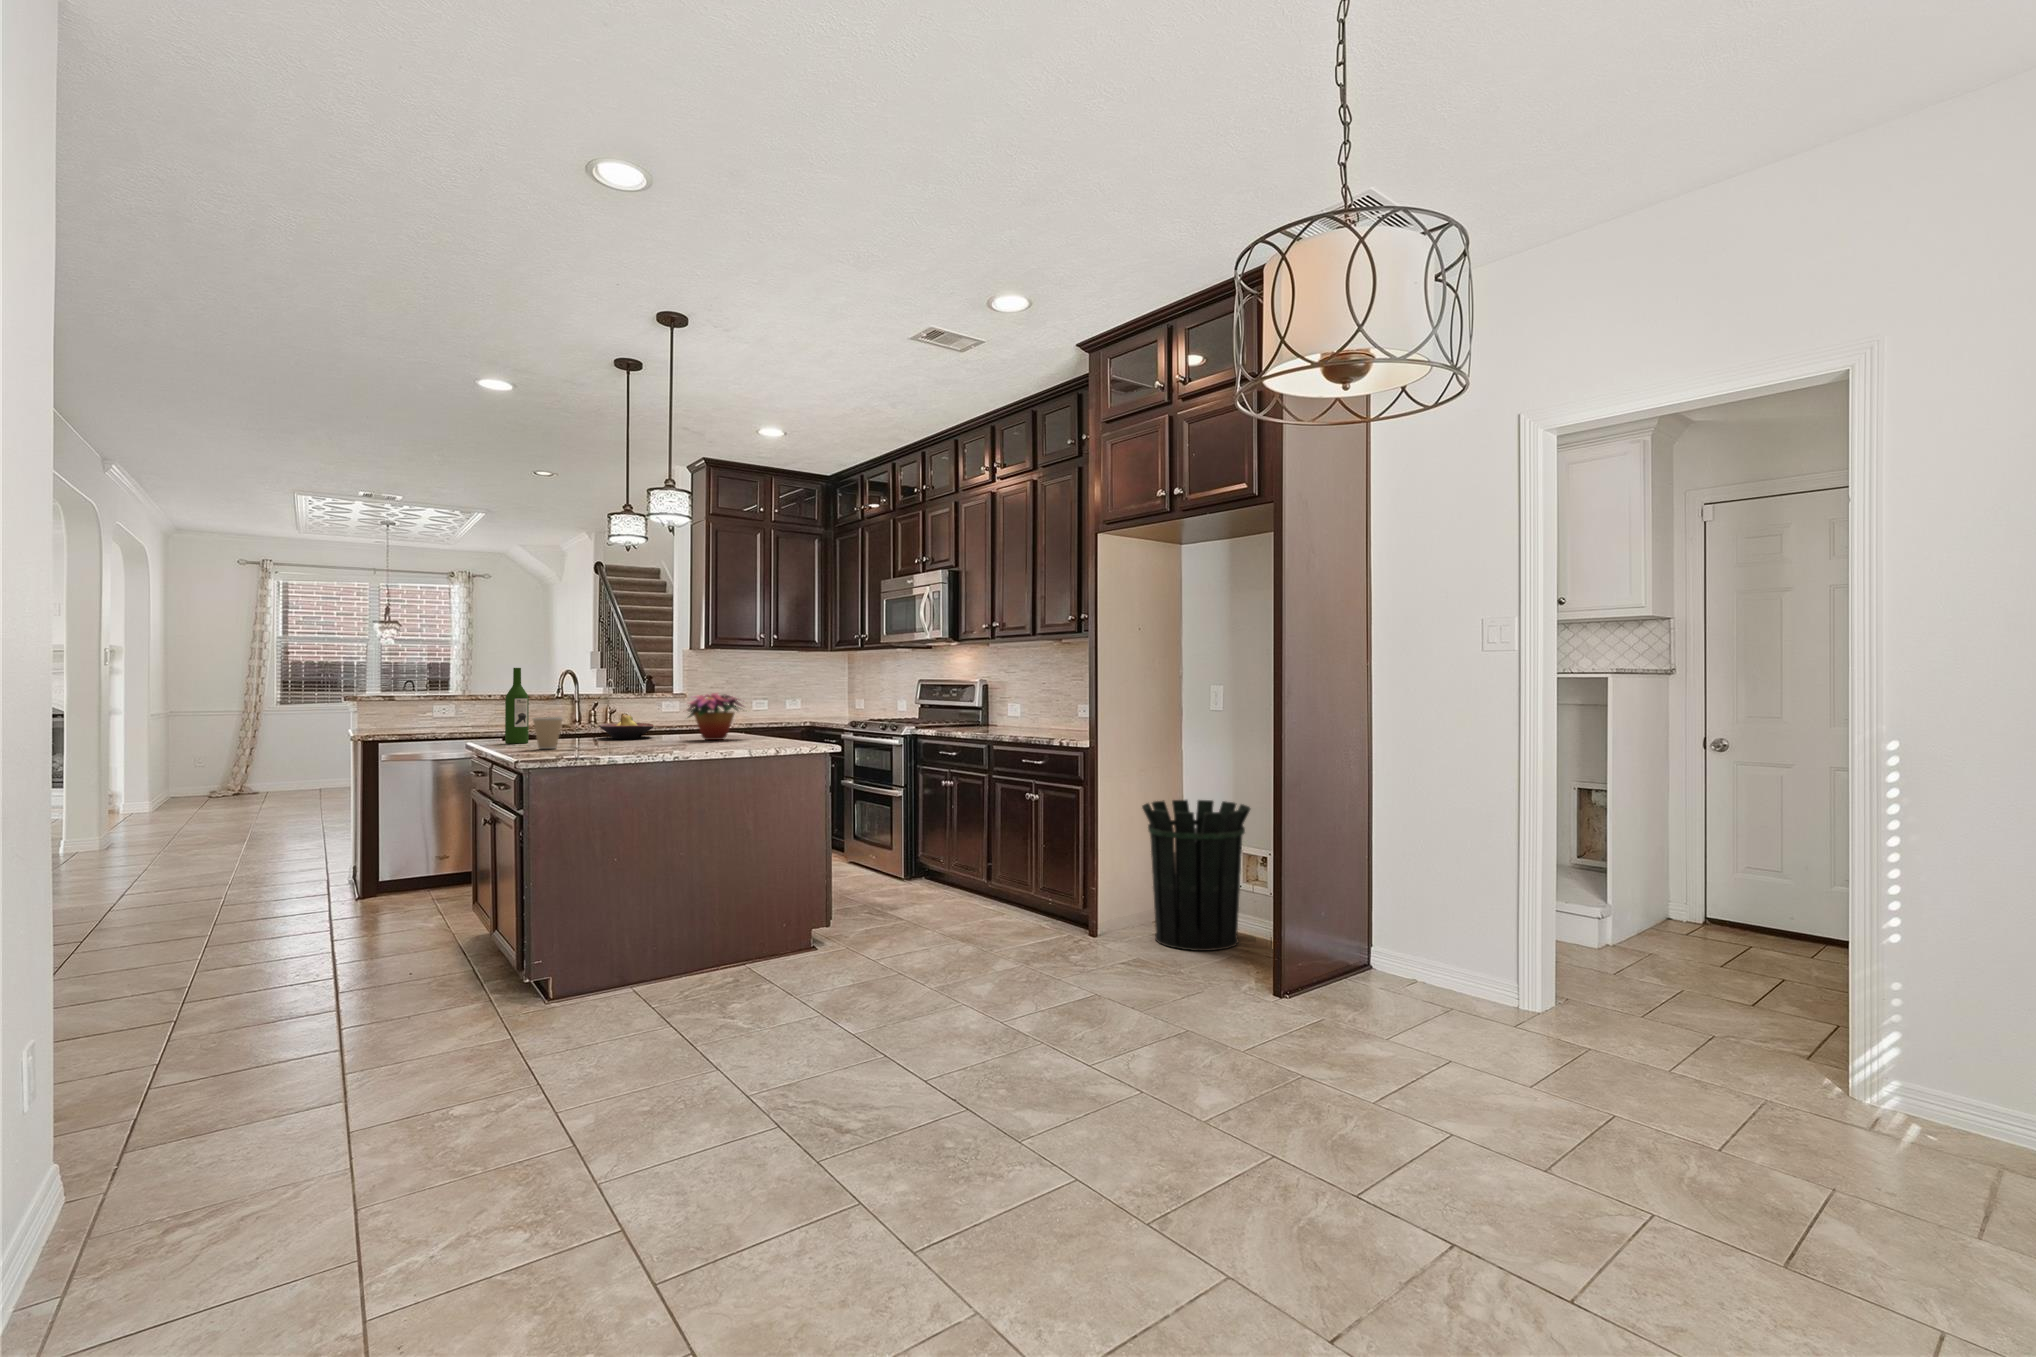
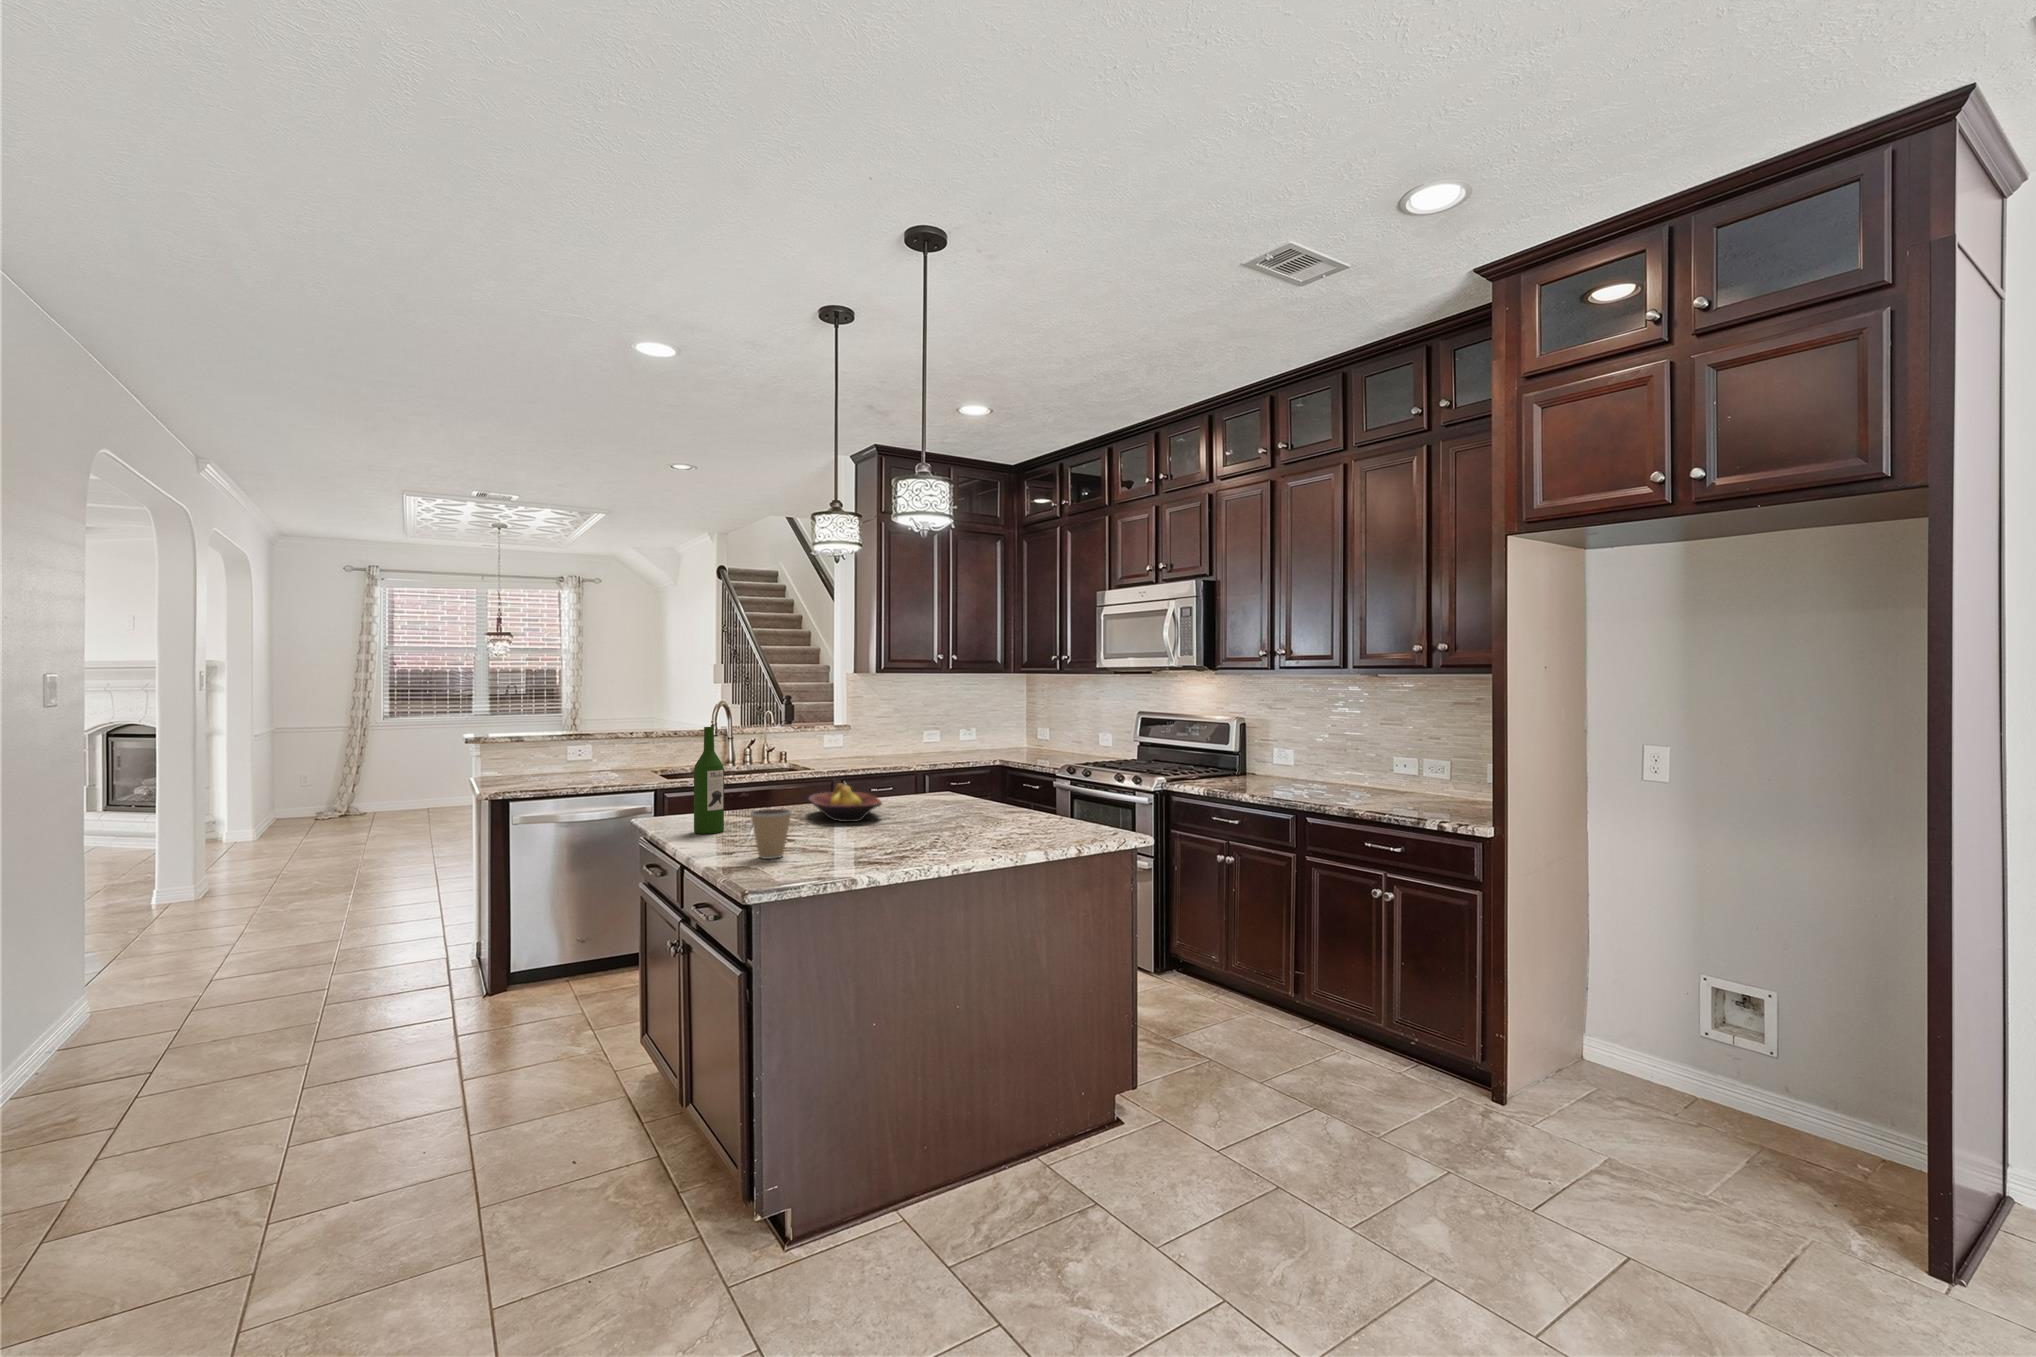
flower arrangement: present [687,693,743,740] -> none [928,760,1028,830]
waste bin: present [1142,800,1250,951] -> none [1573,908,1762,1149]

